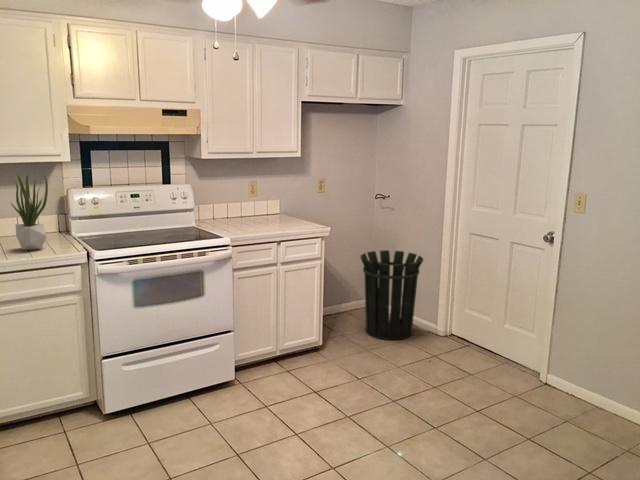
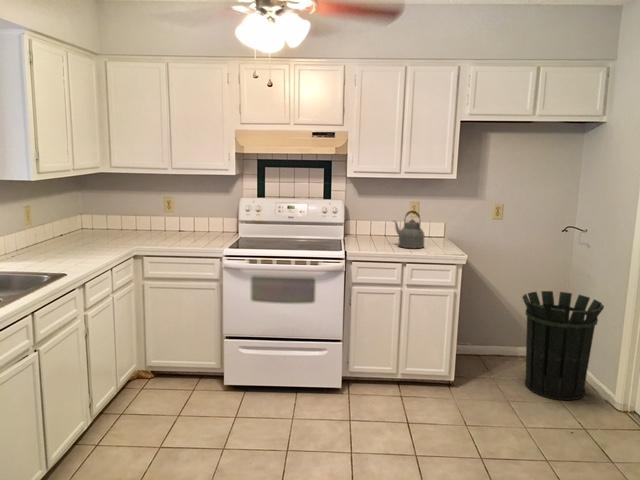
potted plant: present [11,173,48,250] -> none [181,183,209,243]
kettle: none [248,190,285,227] -> present [394,211,424,248]

